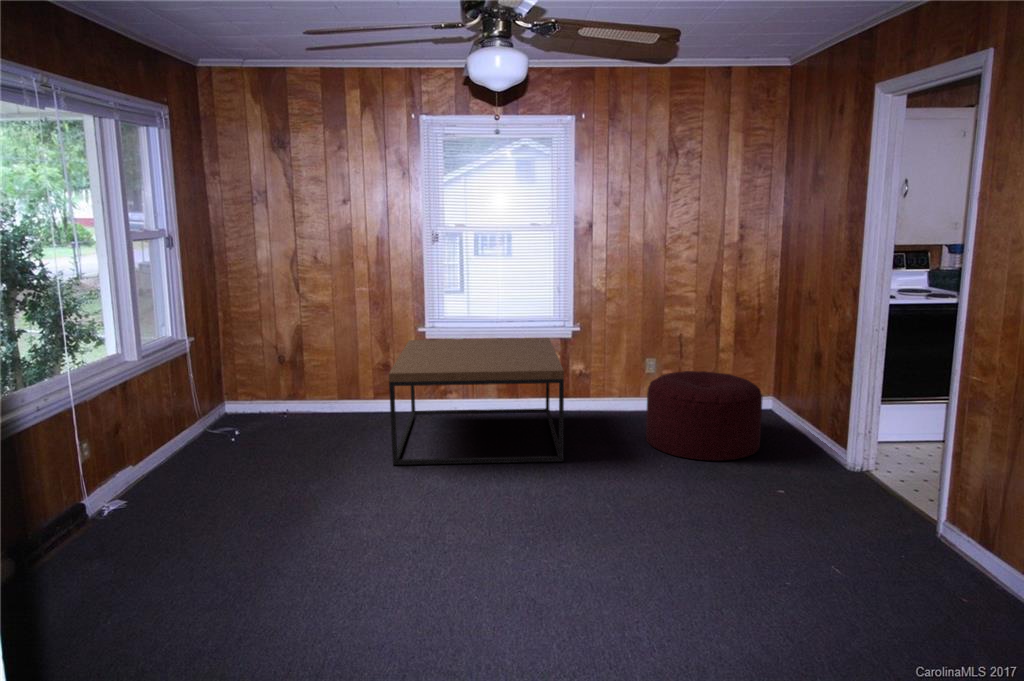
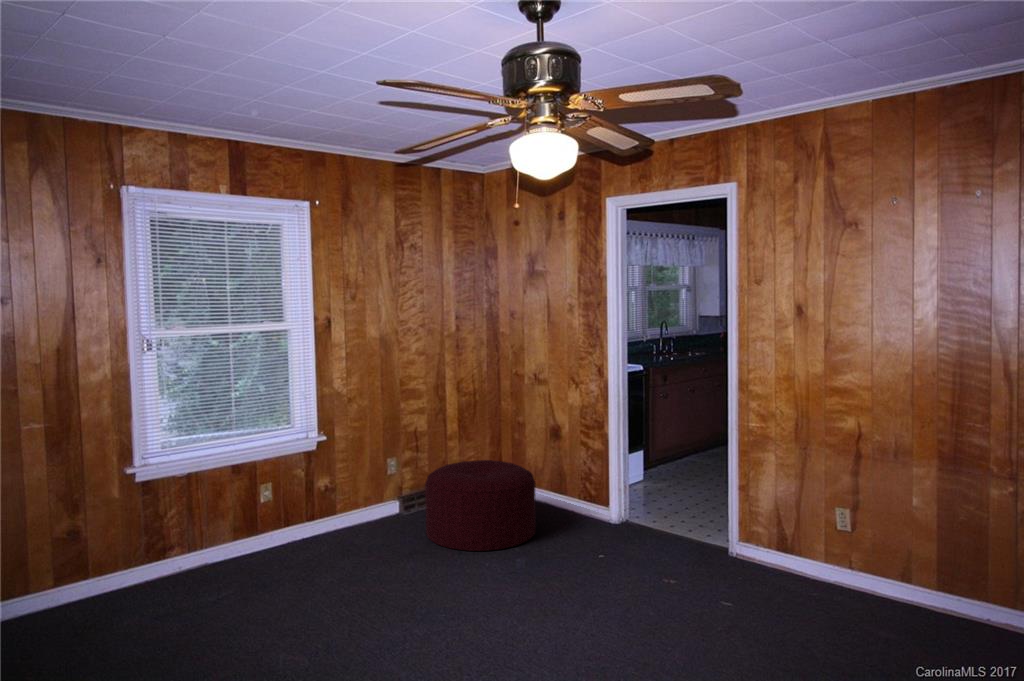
coffee table: present [389,338,564,465] -> none [114,454,394,663]

